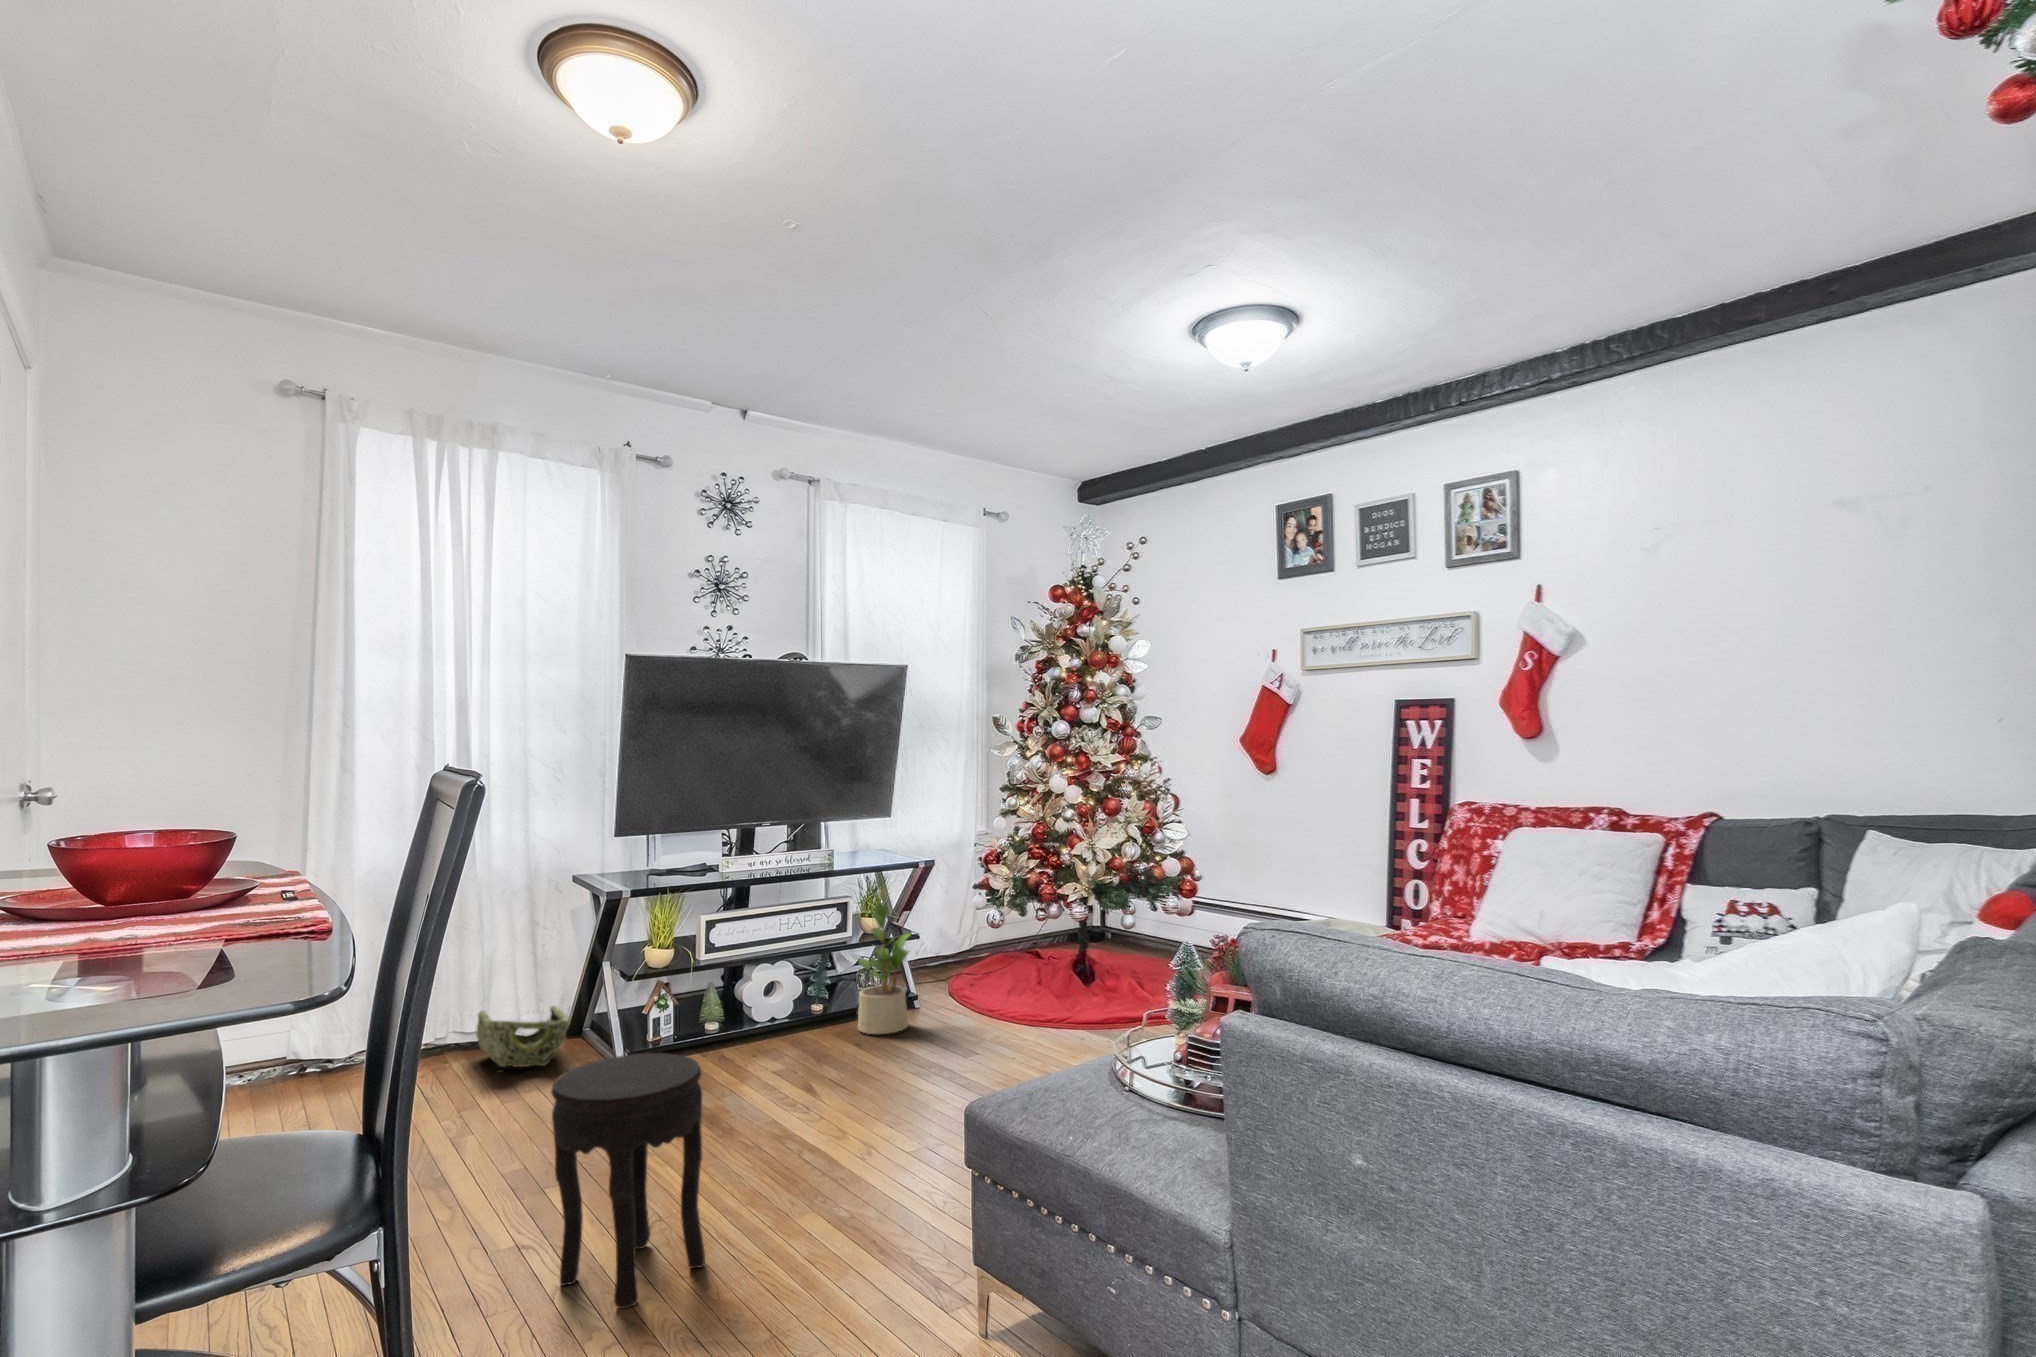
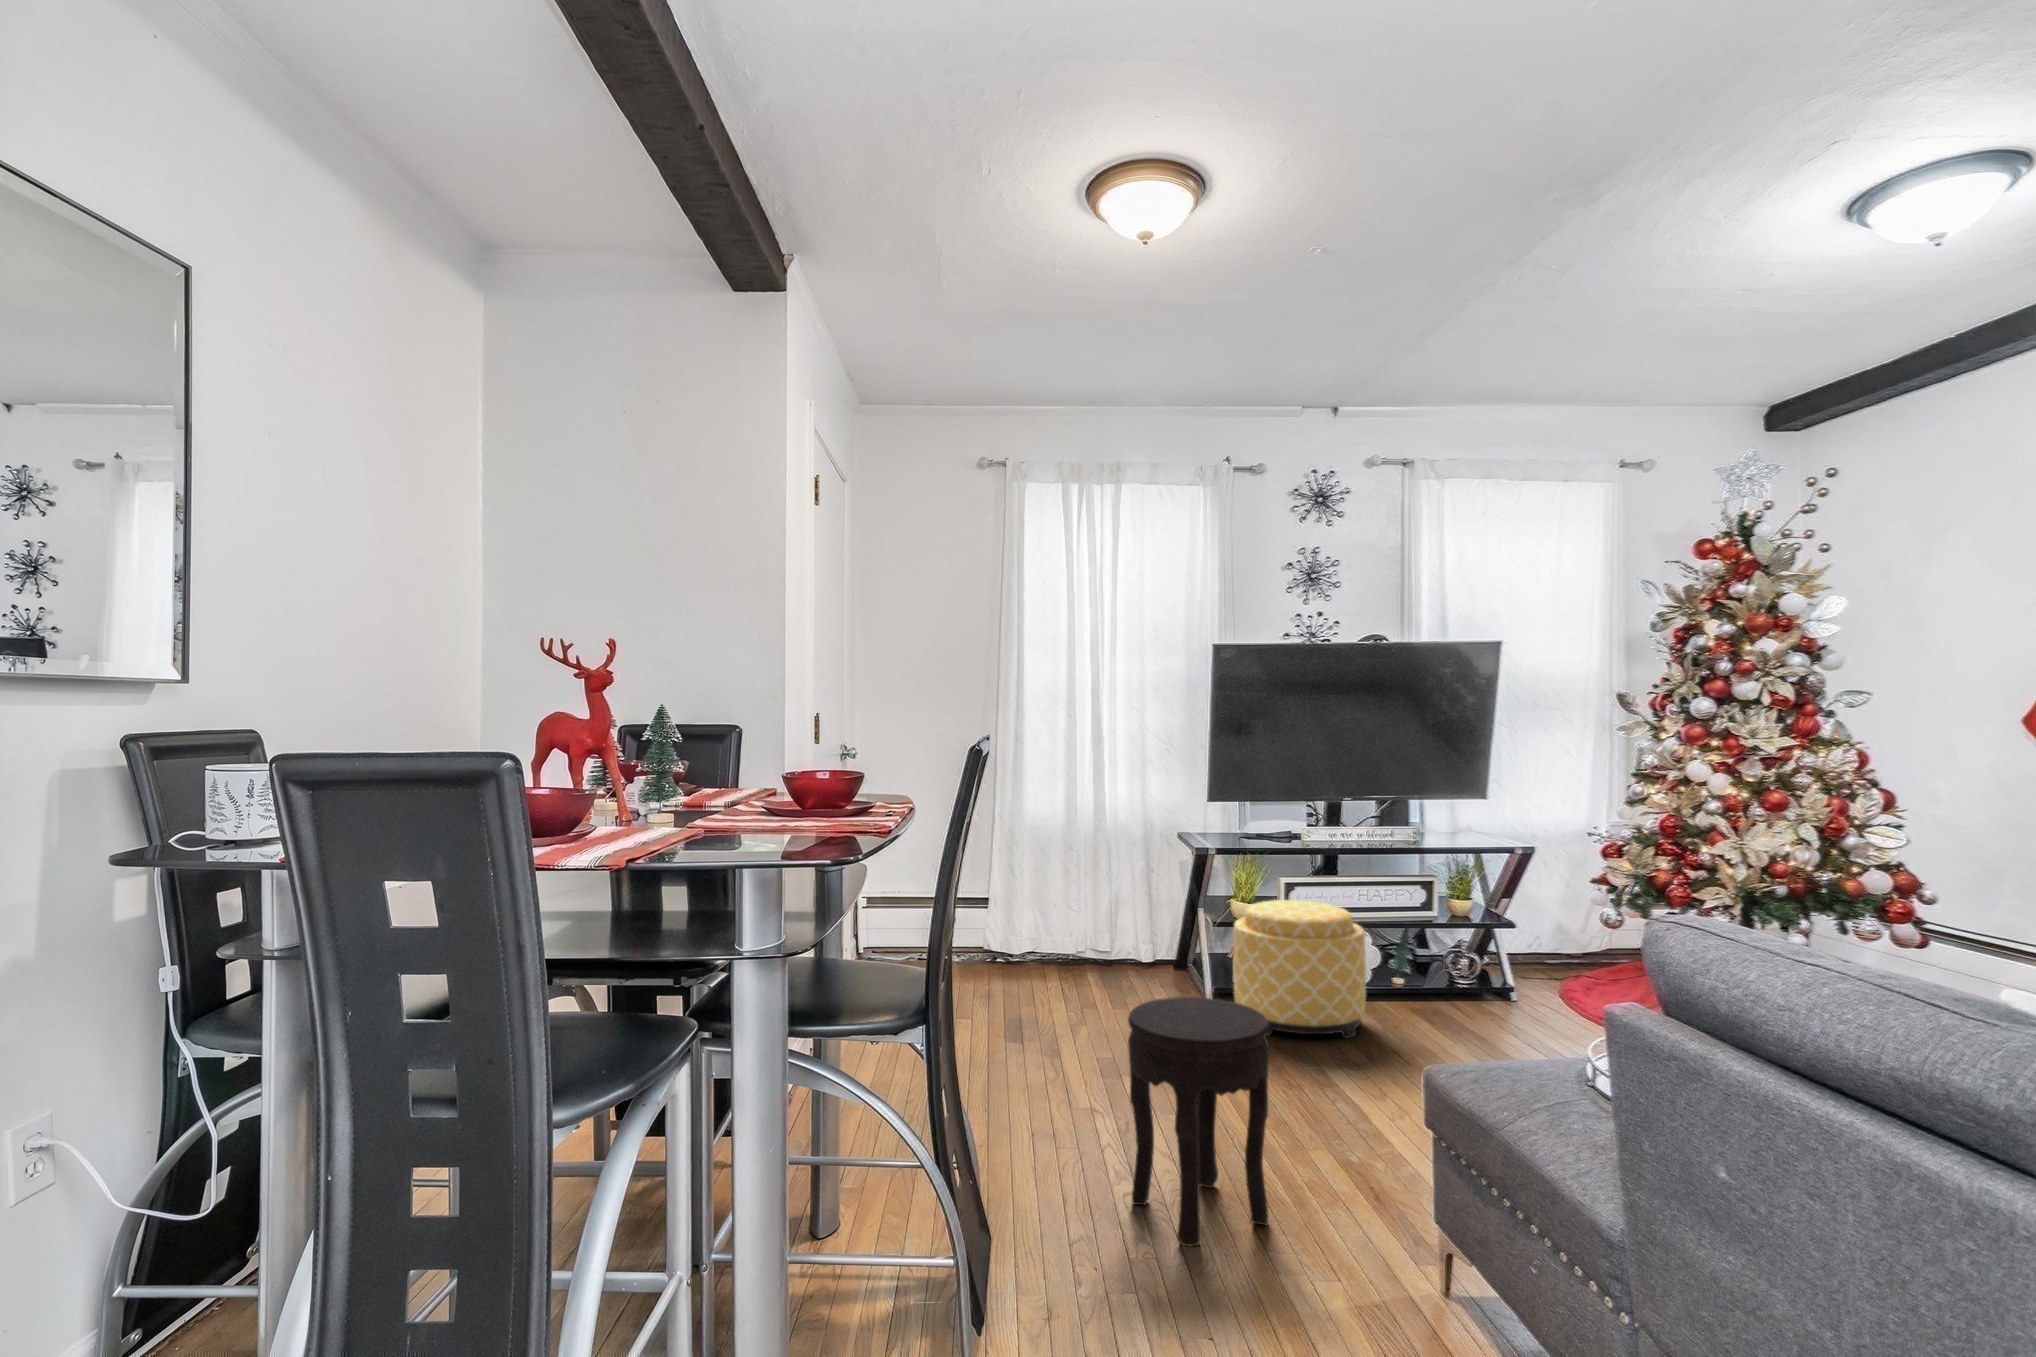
potted plant: present [858,903,910,1034] -> none [1441,887,1503,1022]
ottoman: none [648,938,786,1087] -> present [1233,900,1366,1039]
woven basket: present [477,1006,569,1068] -> none [1092,928,1167,991]

